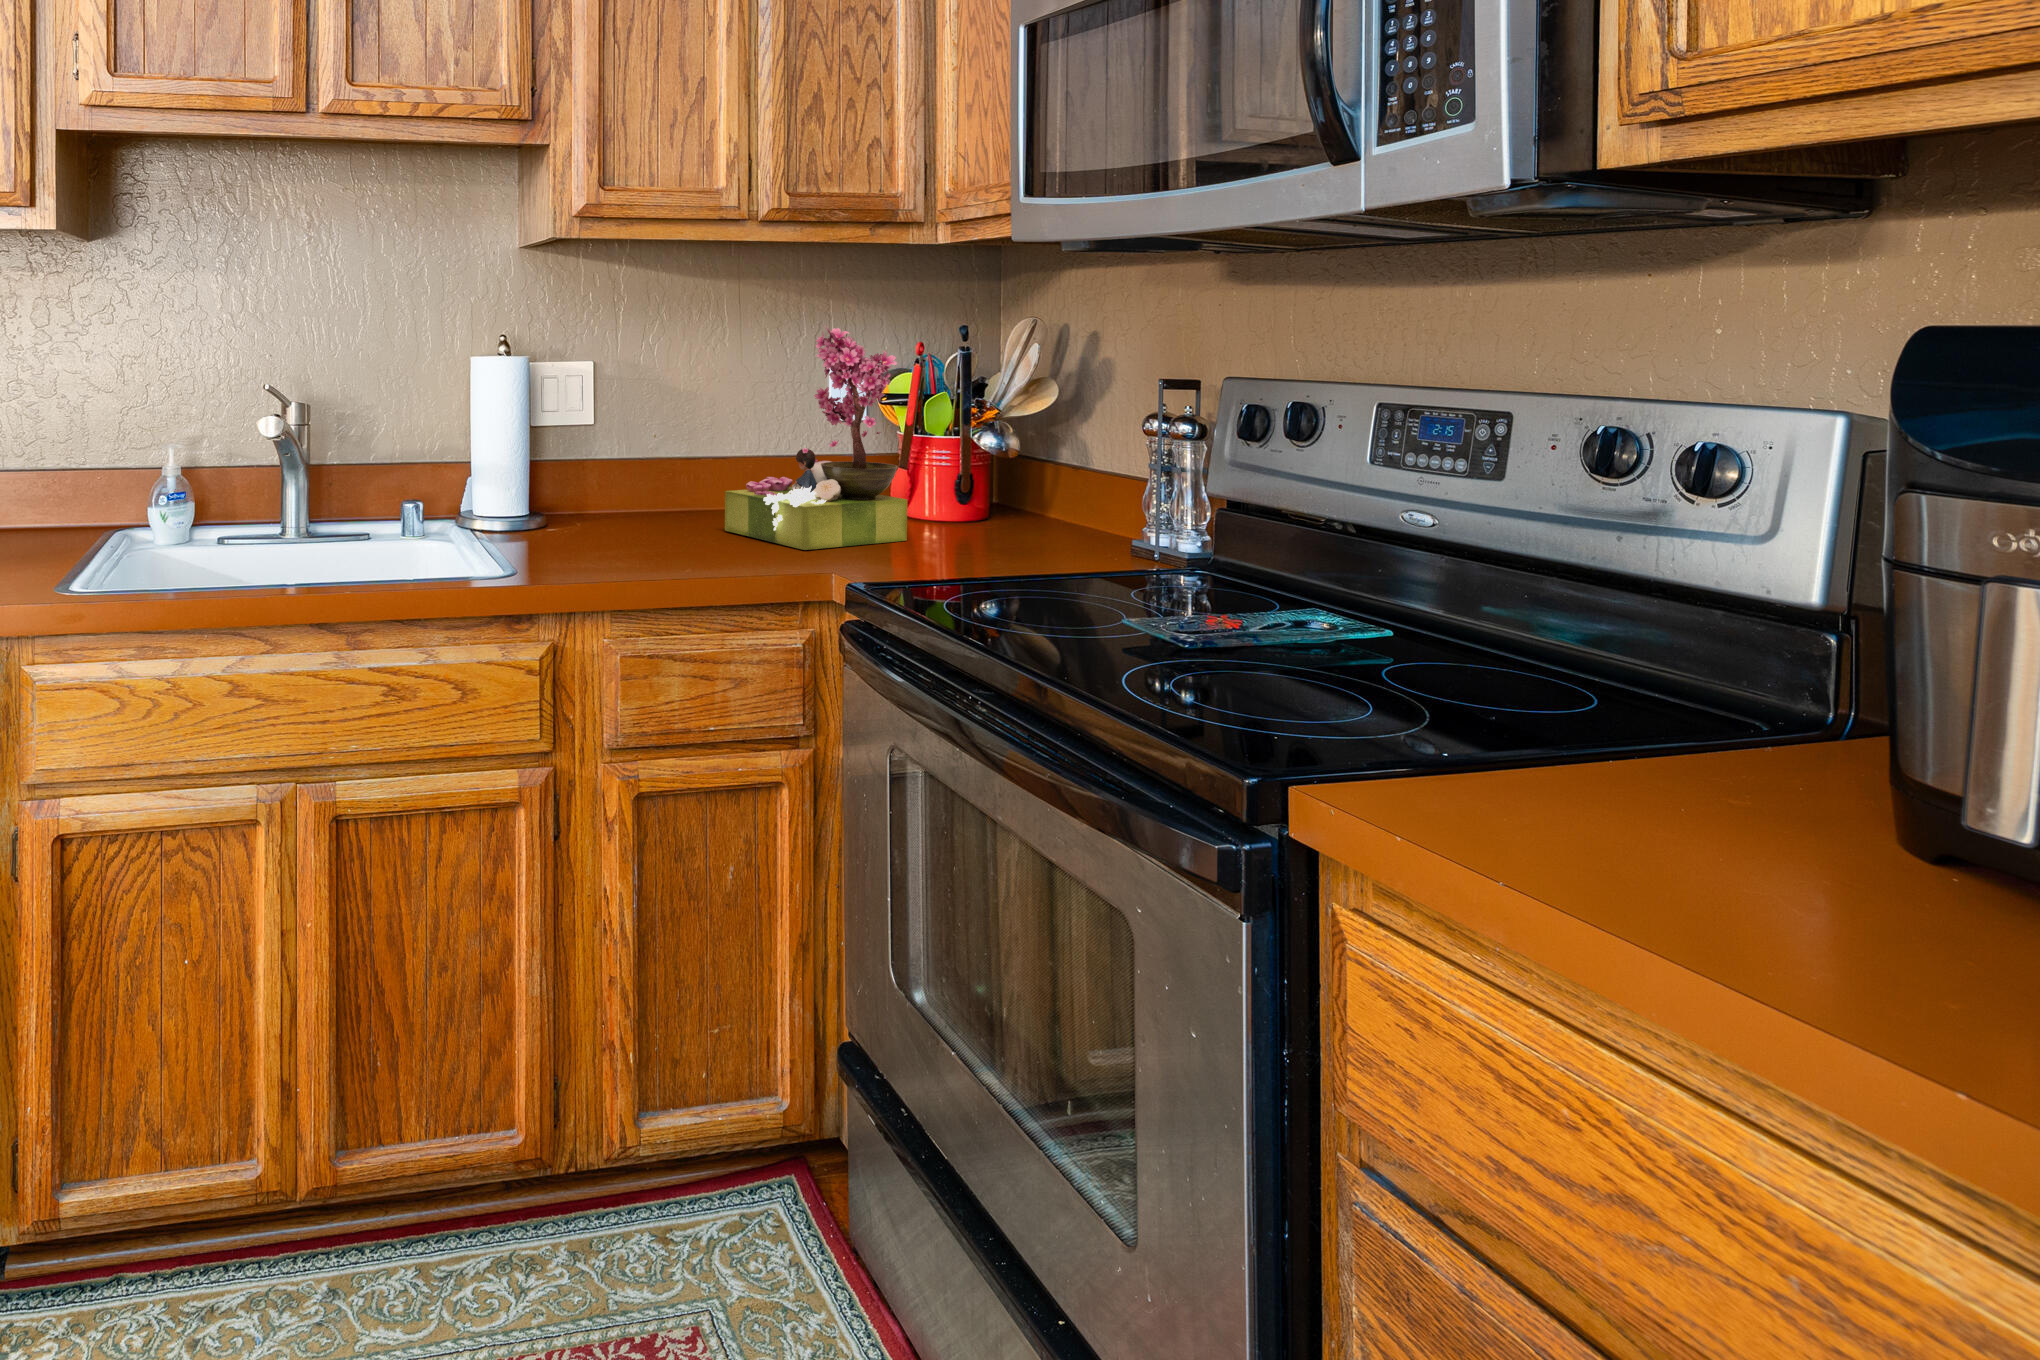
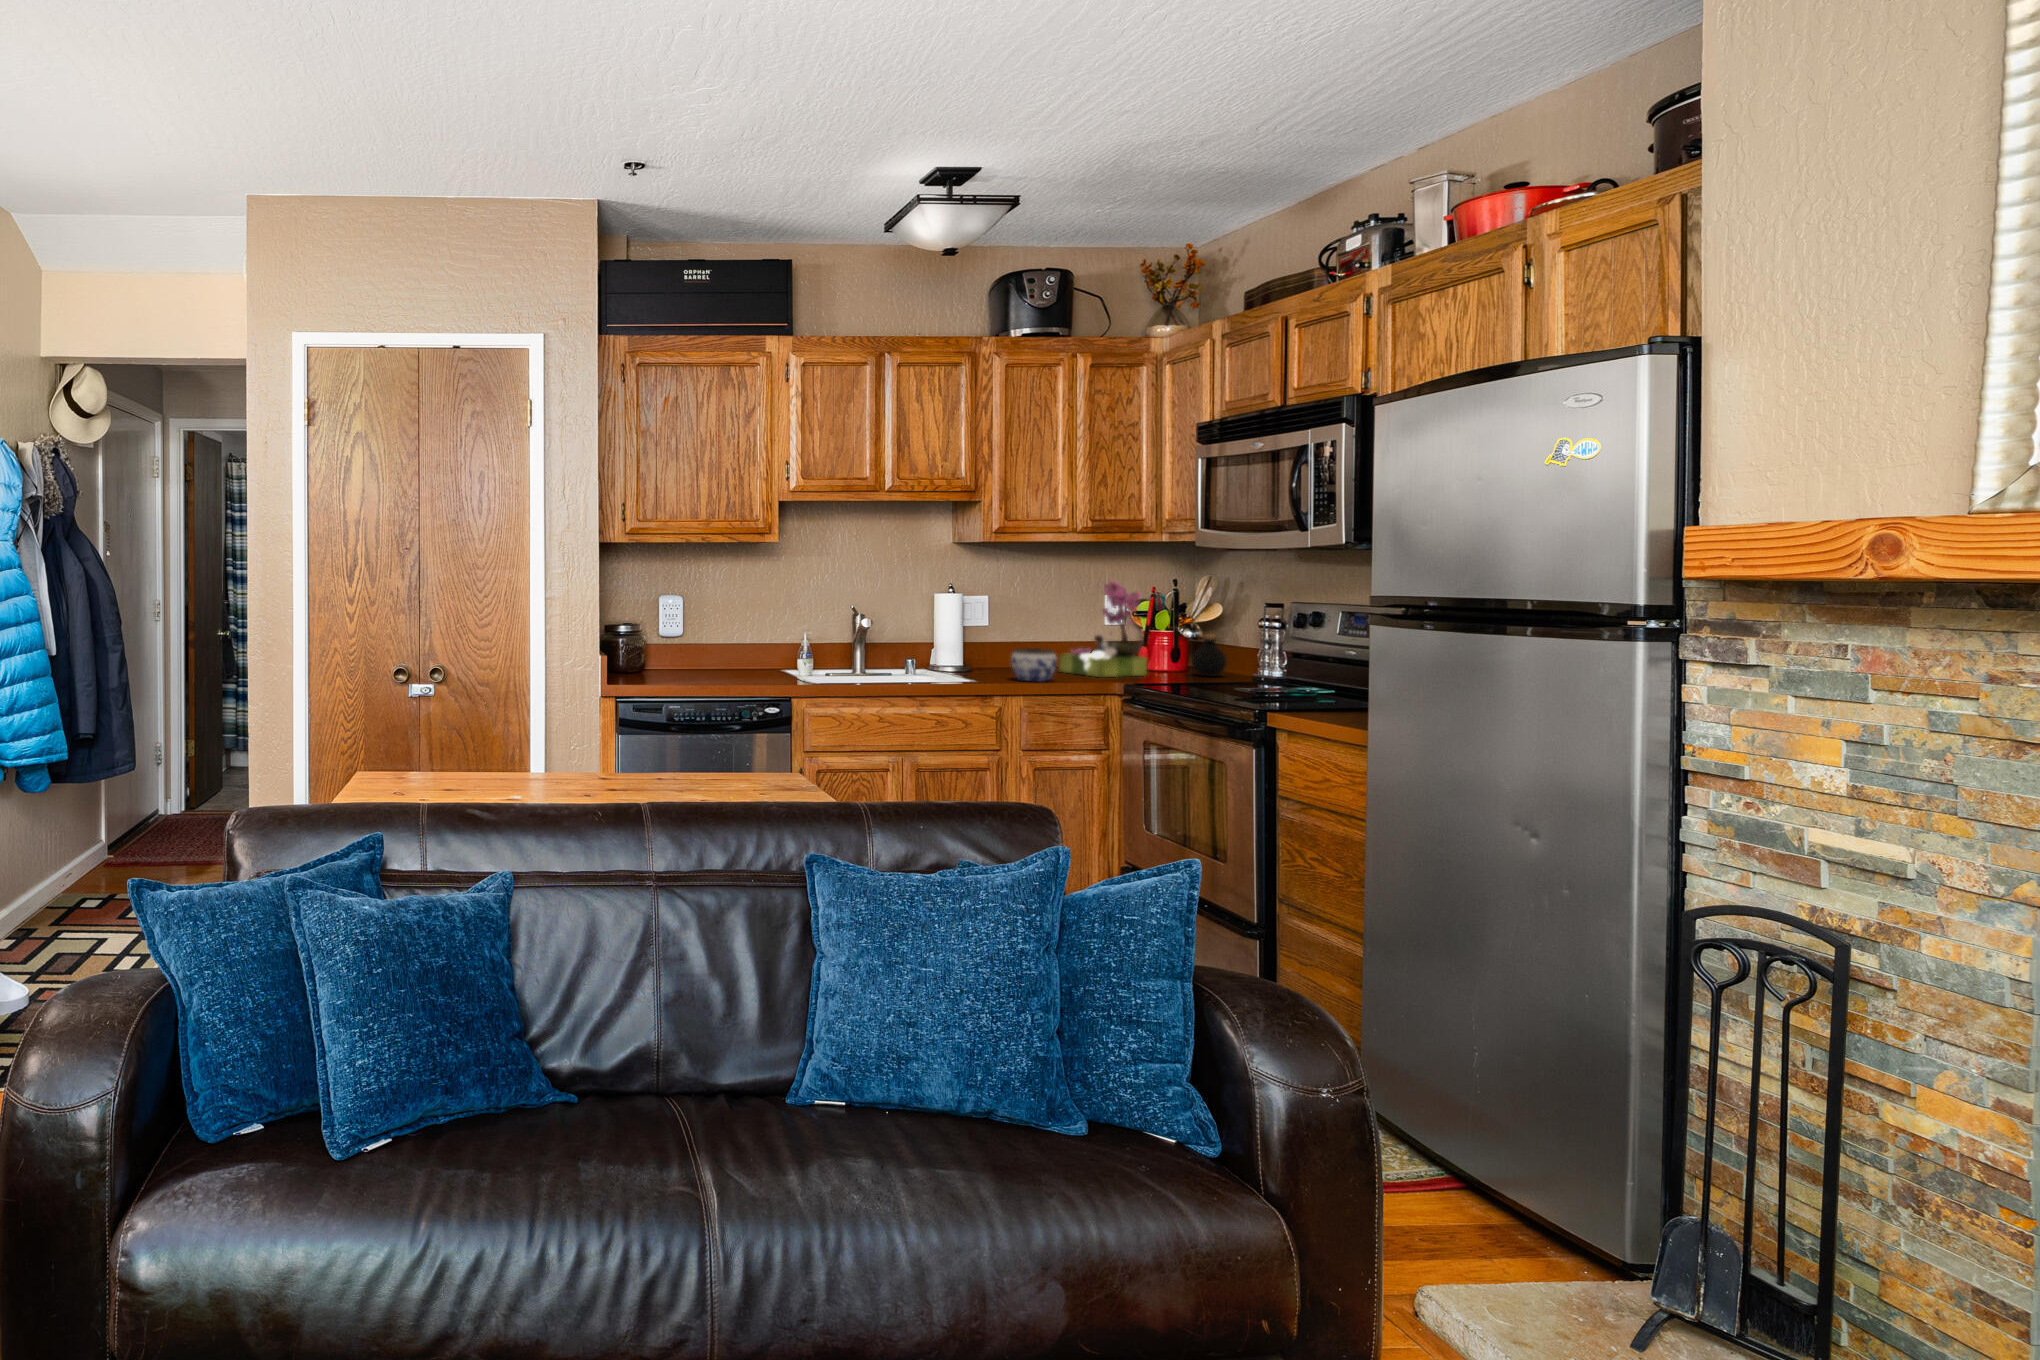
bottle: none [1001,447,1074,542] -> present [1192,634,1227,676]
jar: none [596,484,699,570] -> present [1011,648,1057,682]

